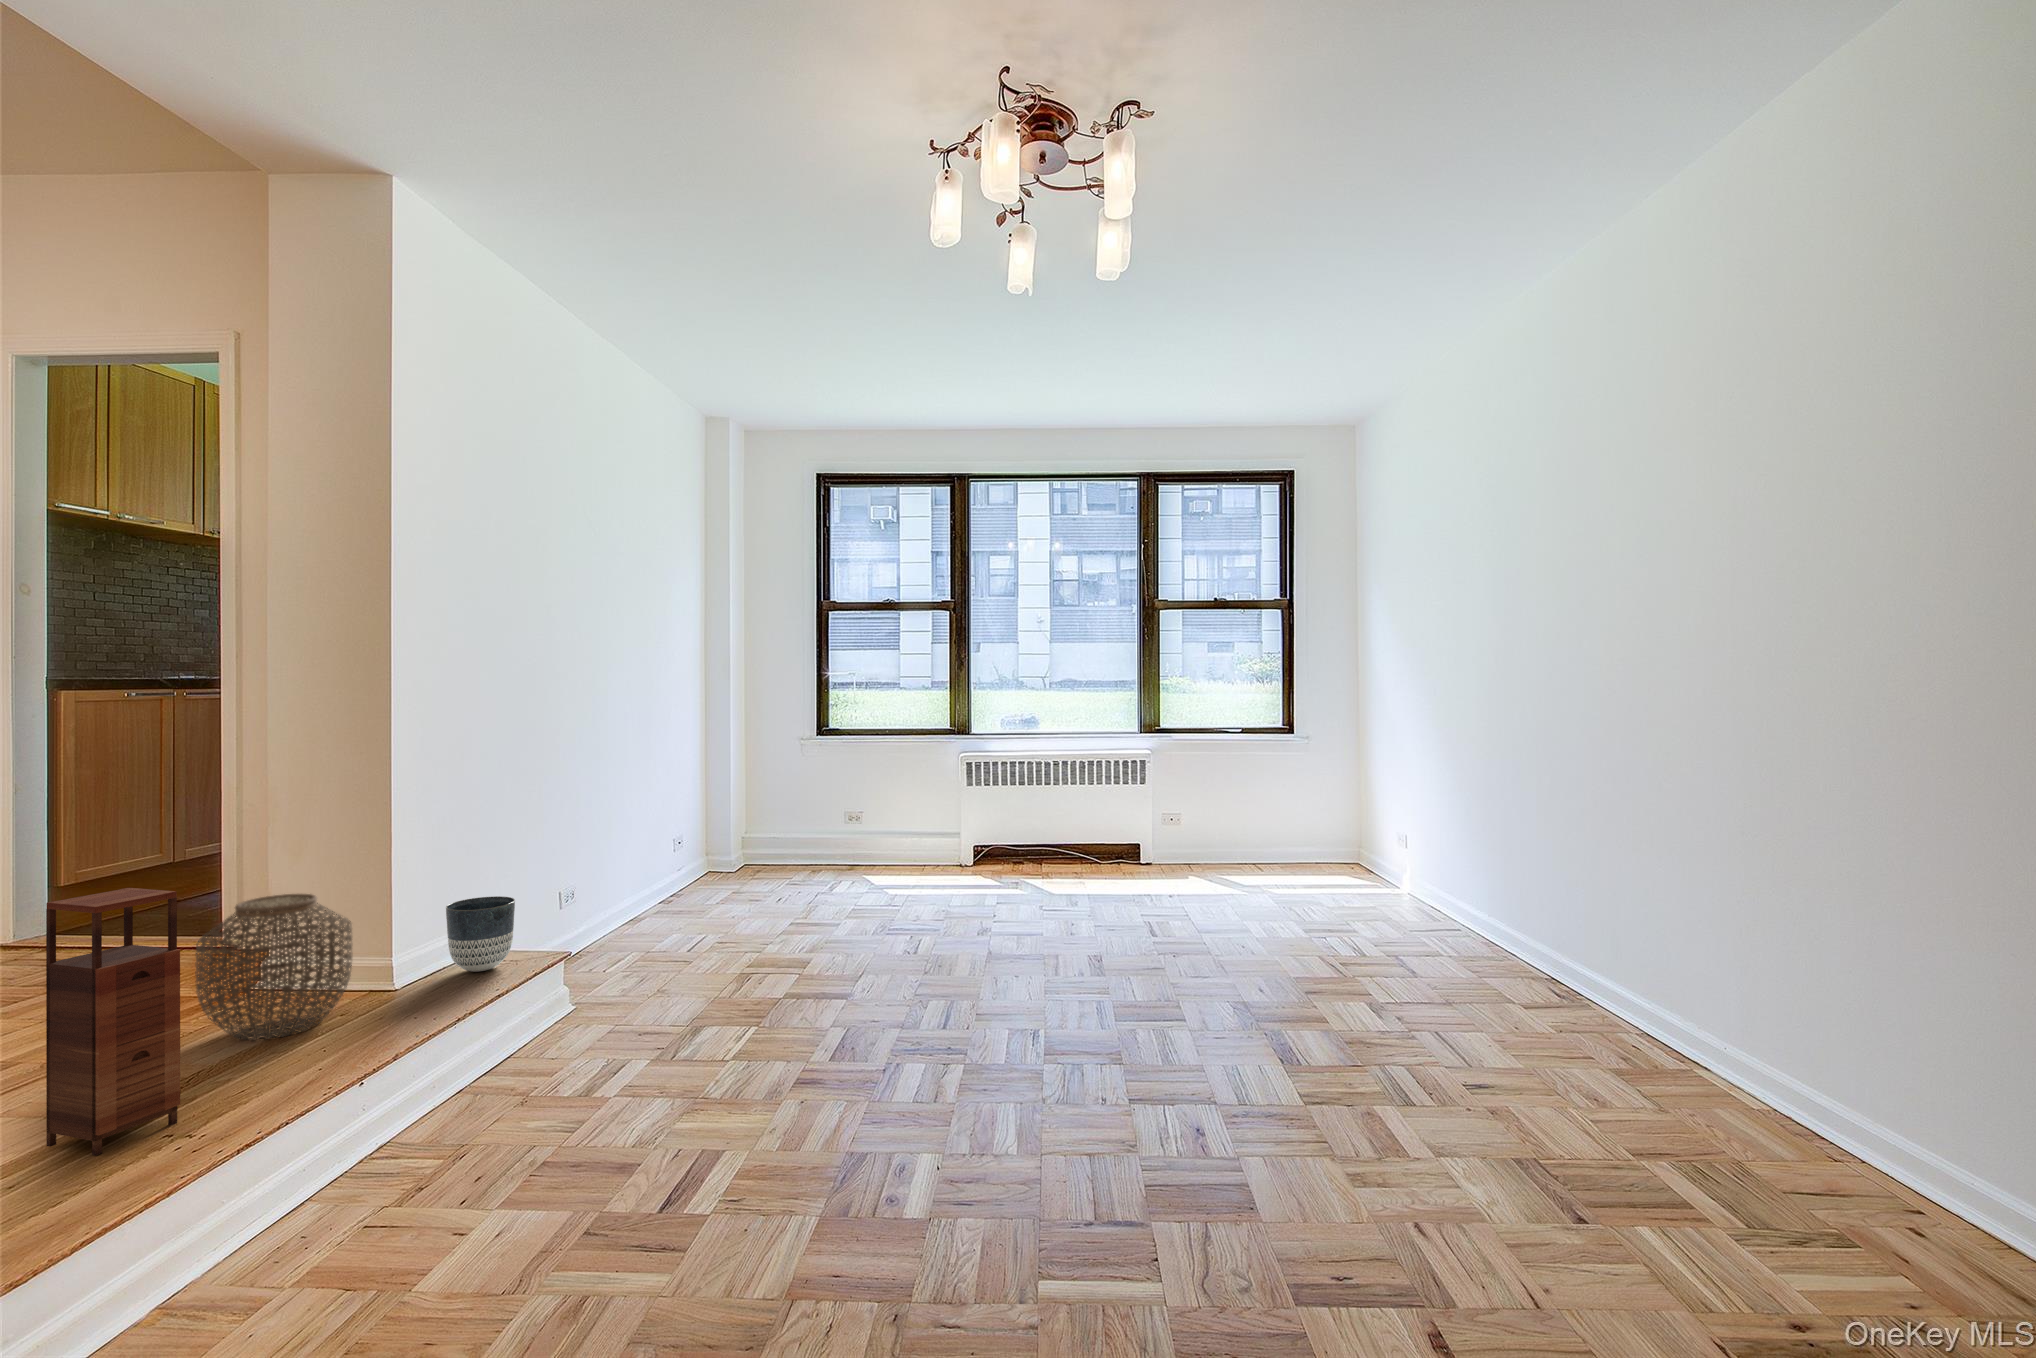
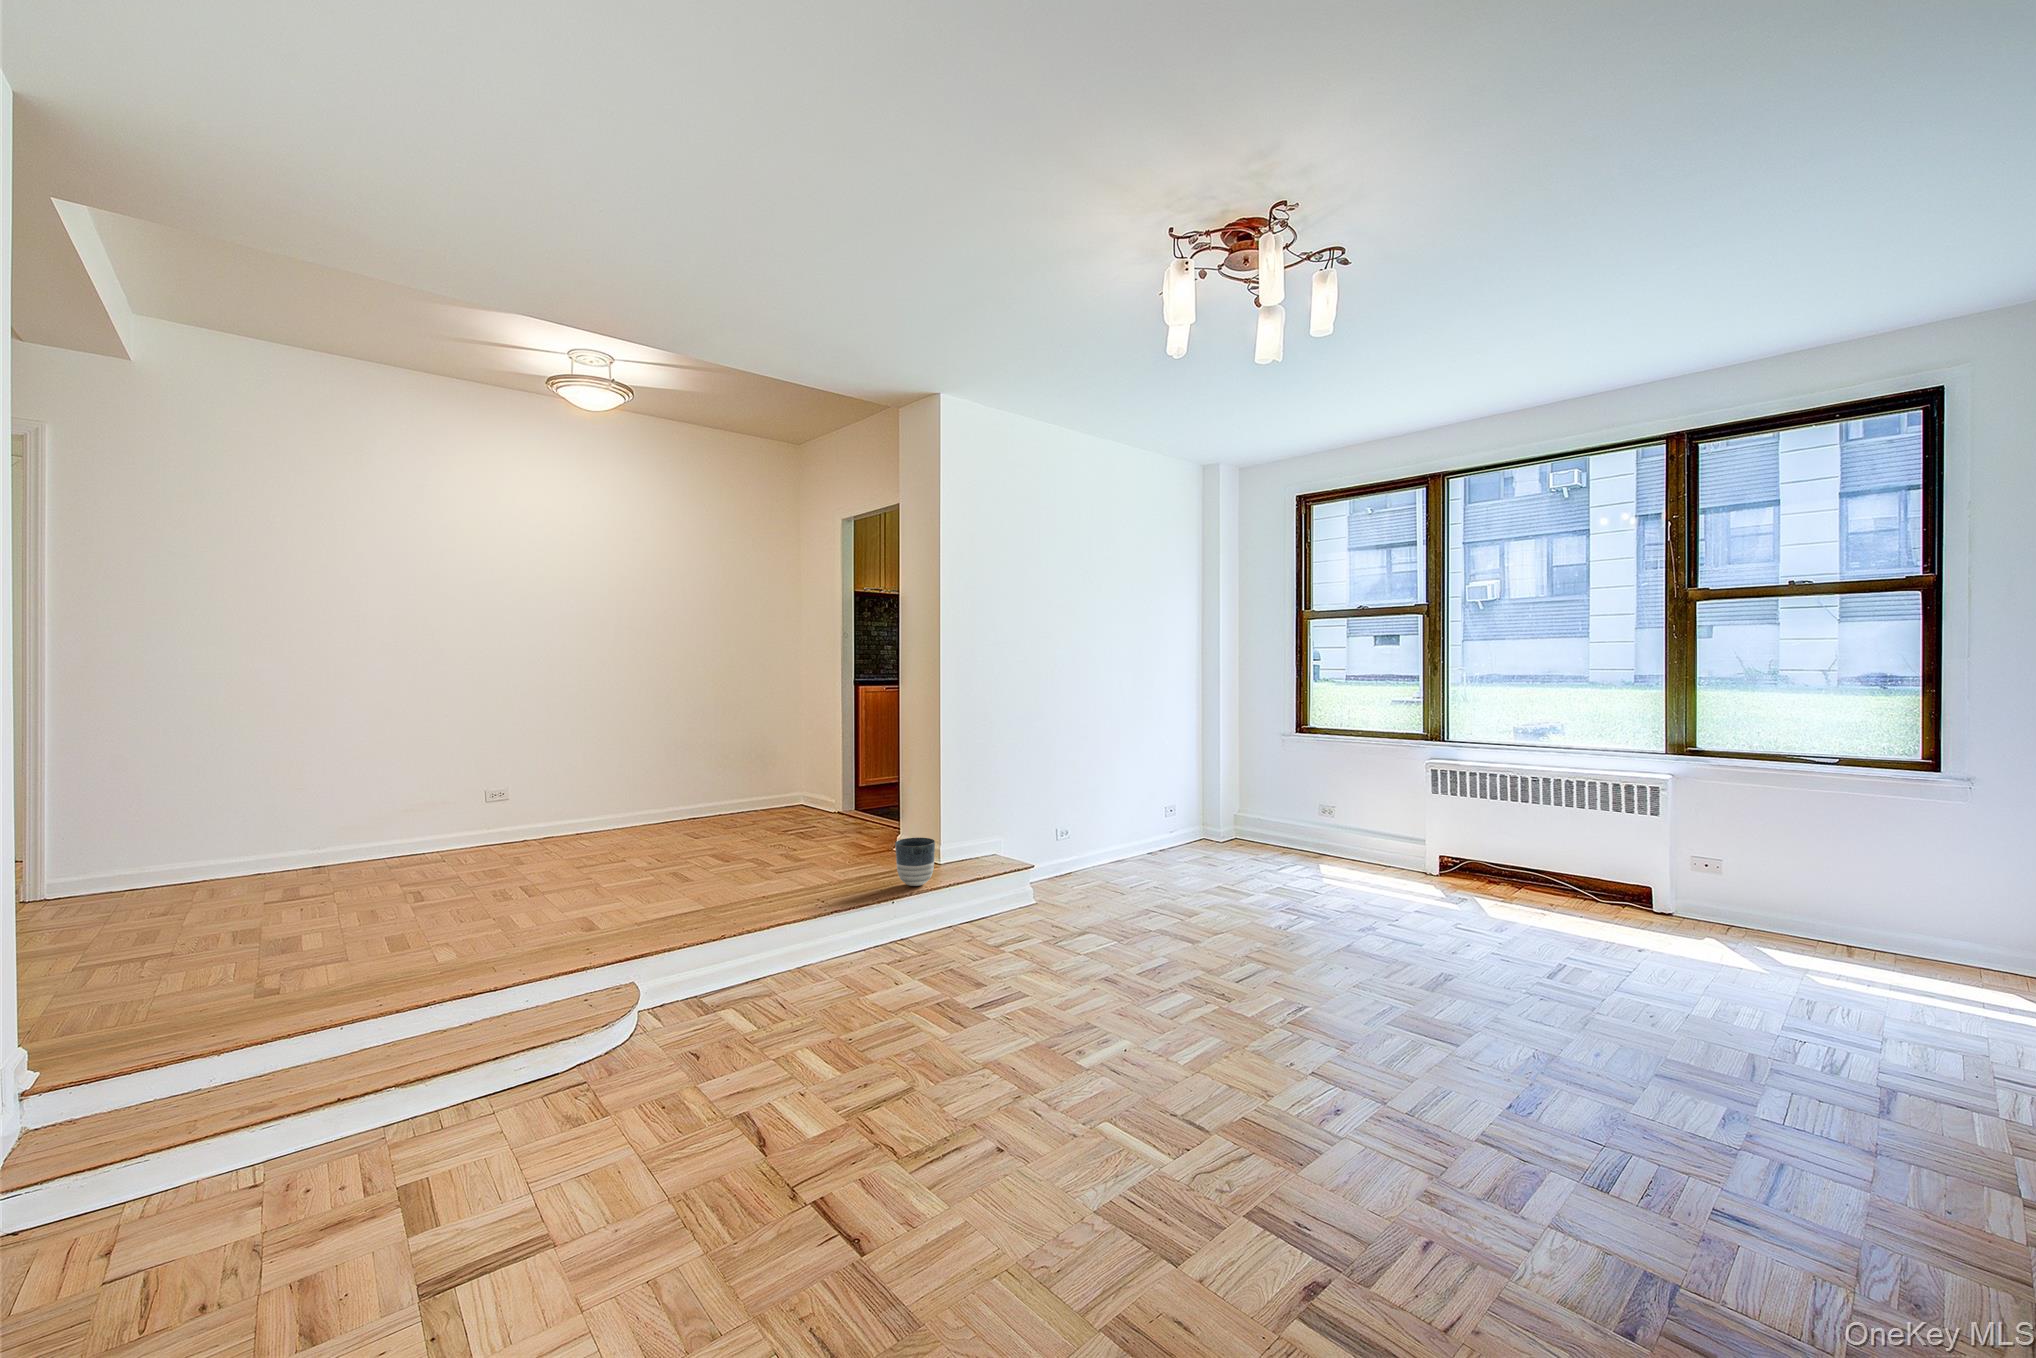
storage cabinet: present [46,888,180,1156] -> none [657,810,699,942]
woven basket: present [195,894,352,1040] -> none [760,820,834,902]

